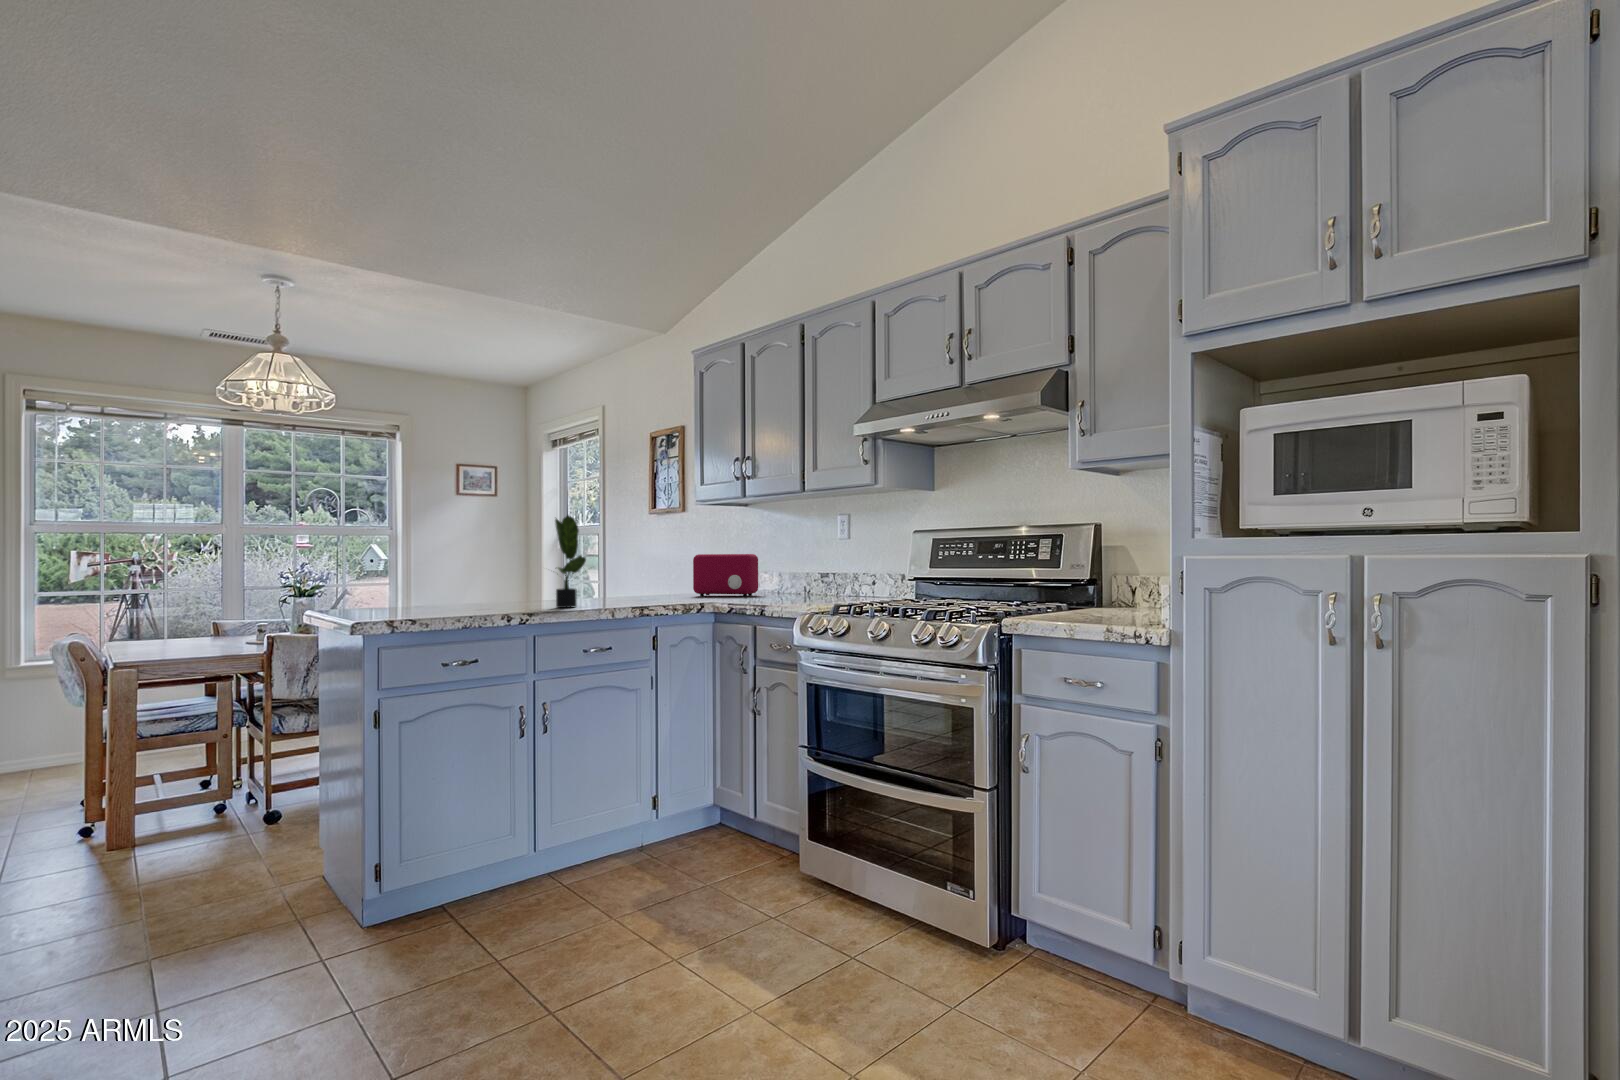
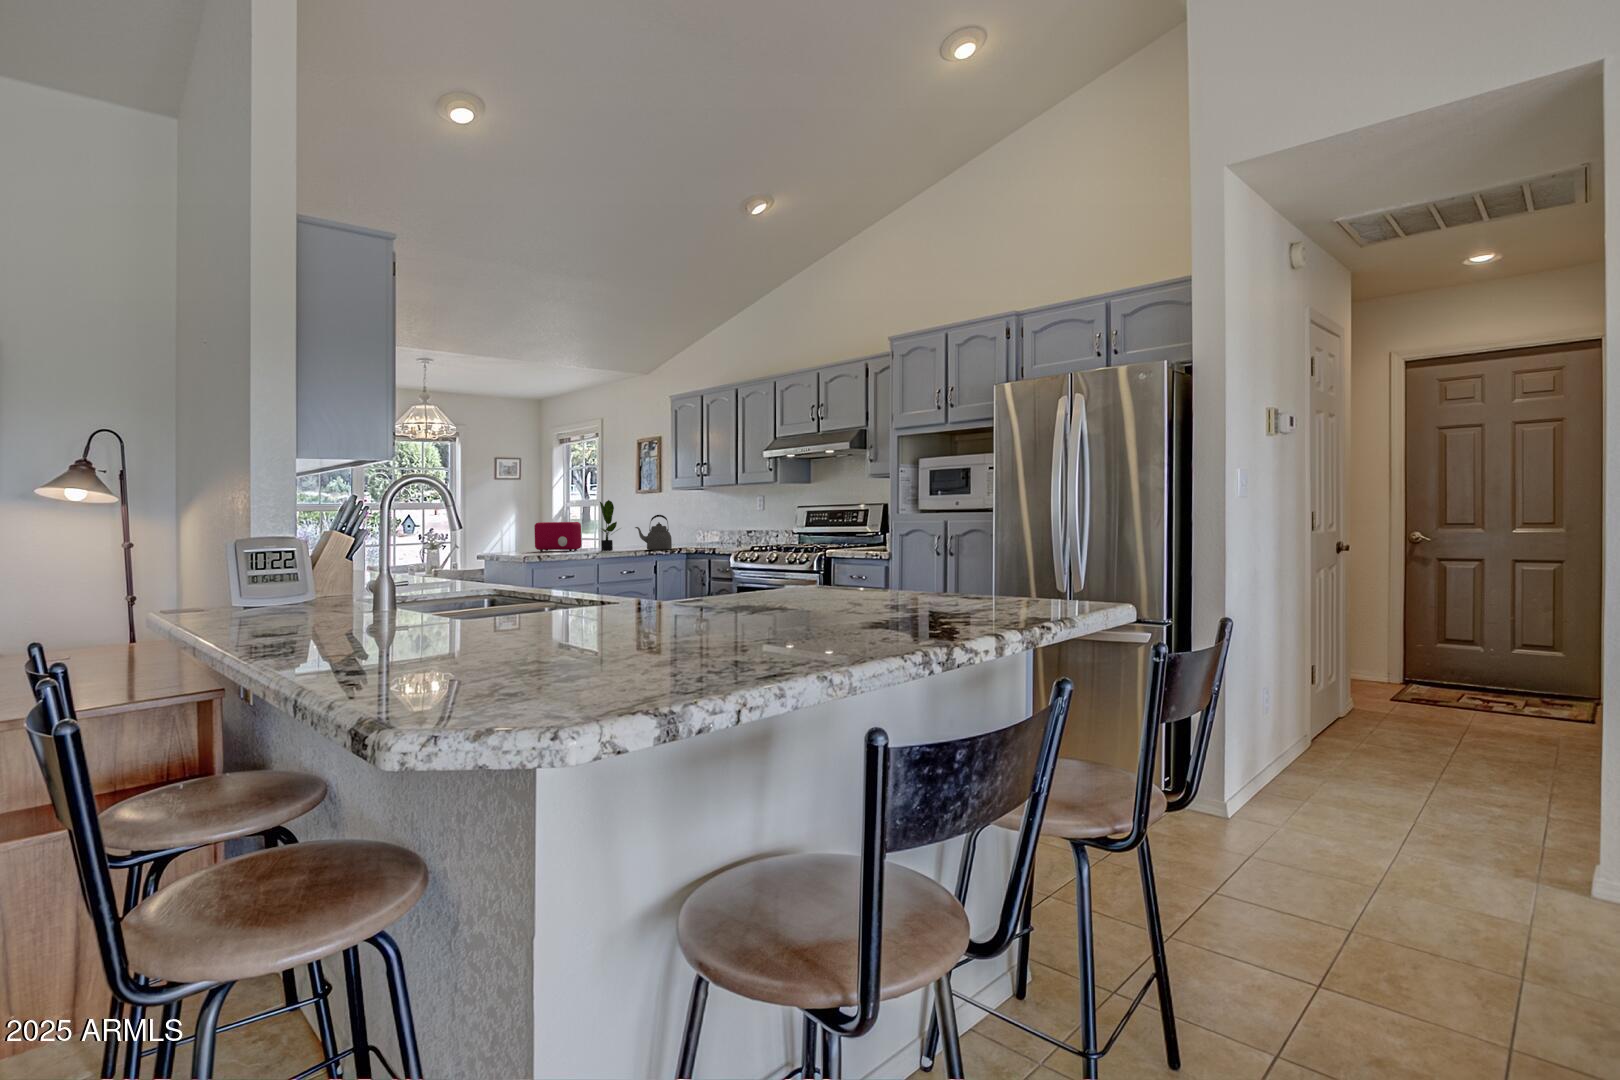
kettle: none [613,543,682,608] -> present [635,515,672,550]
toaster: present [693,554,758,596] -> present [534,522,581,551]

